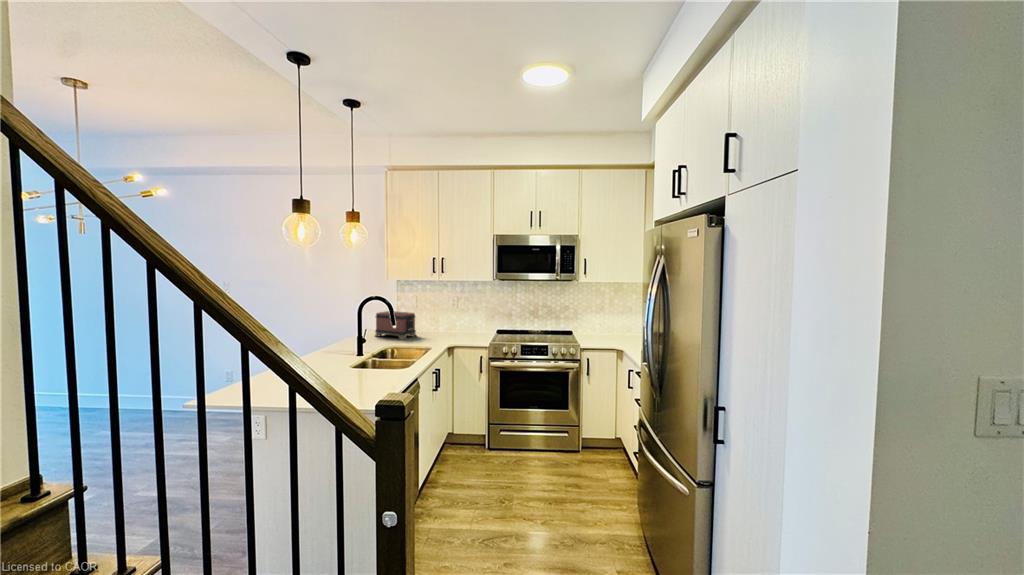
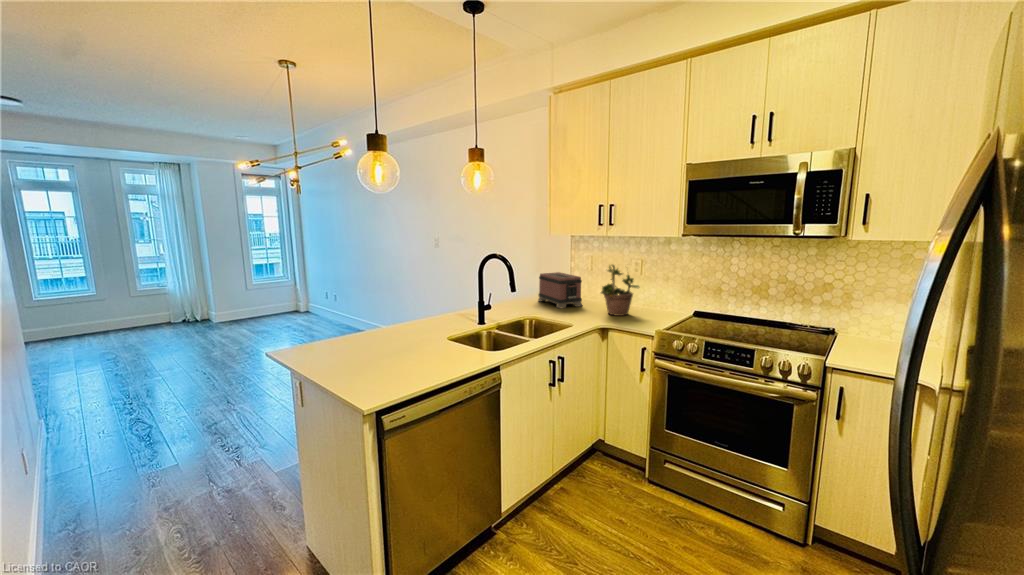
potted plant: none [437,298,464,339] -> present [601,265,639,316]

